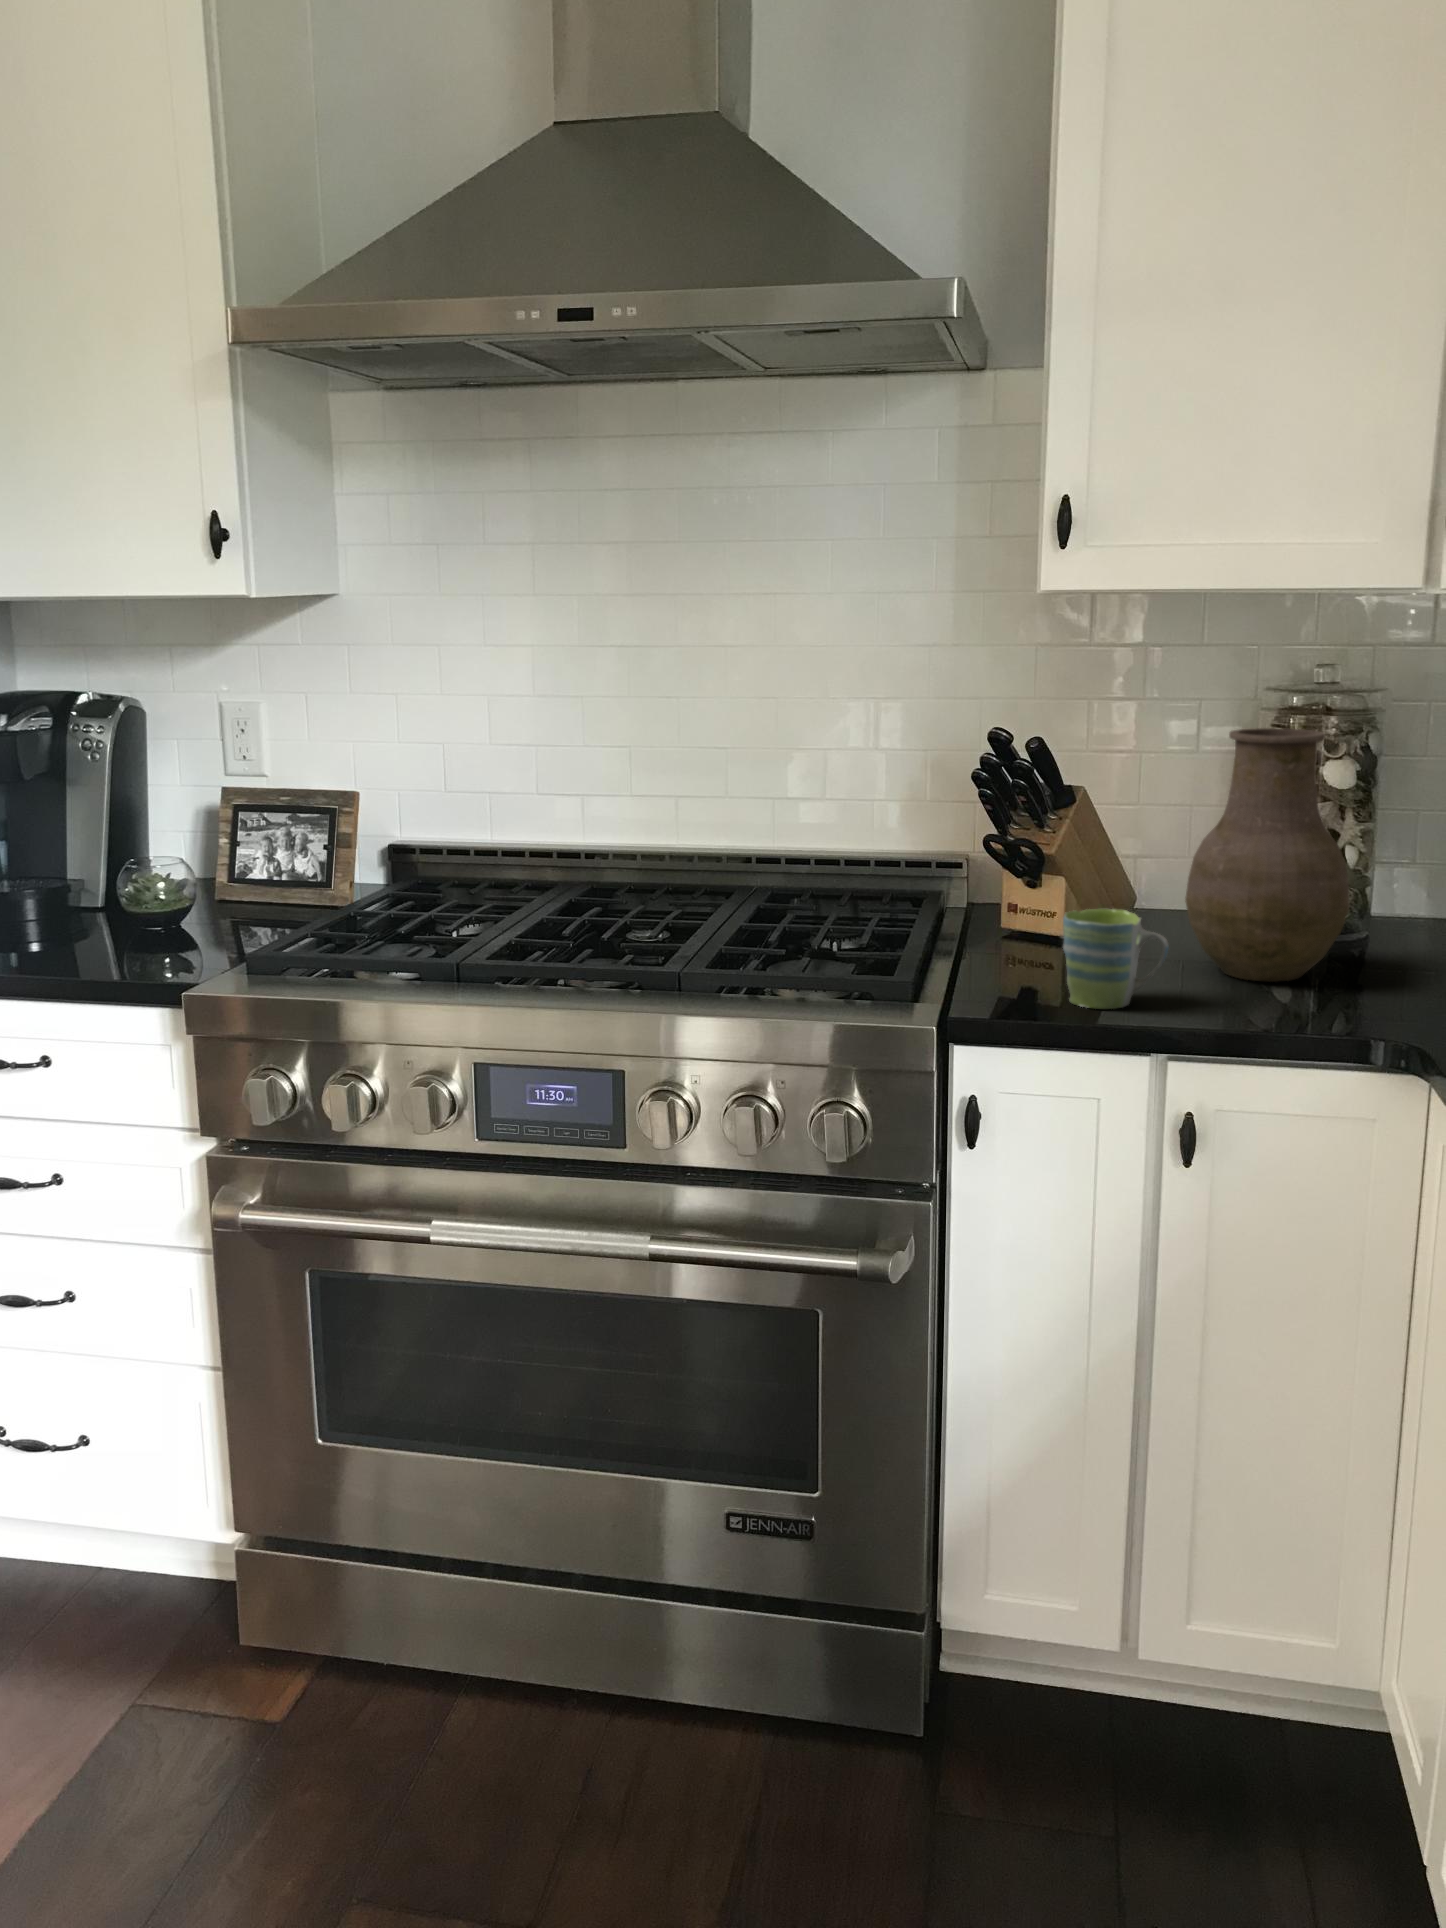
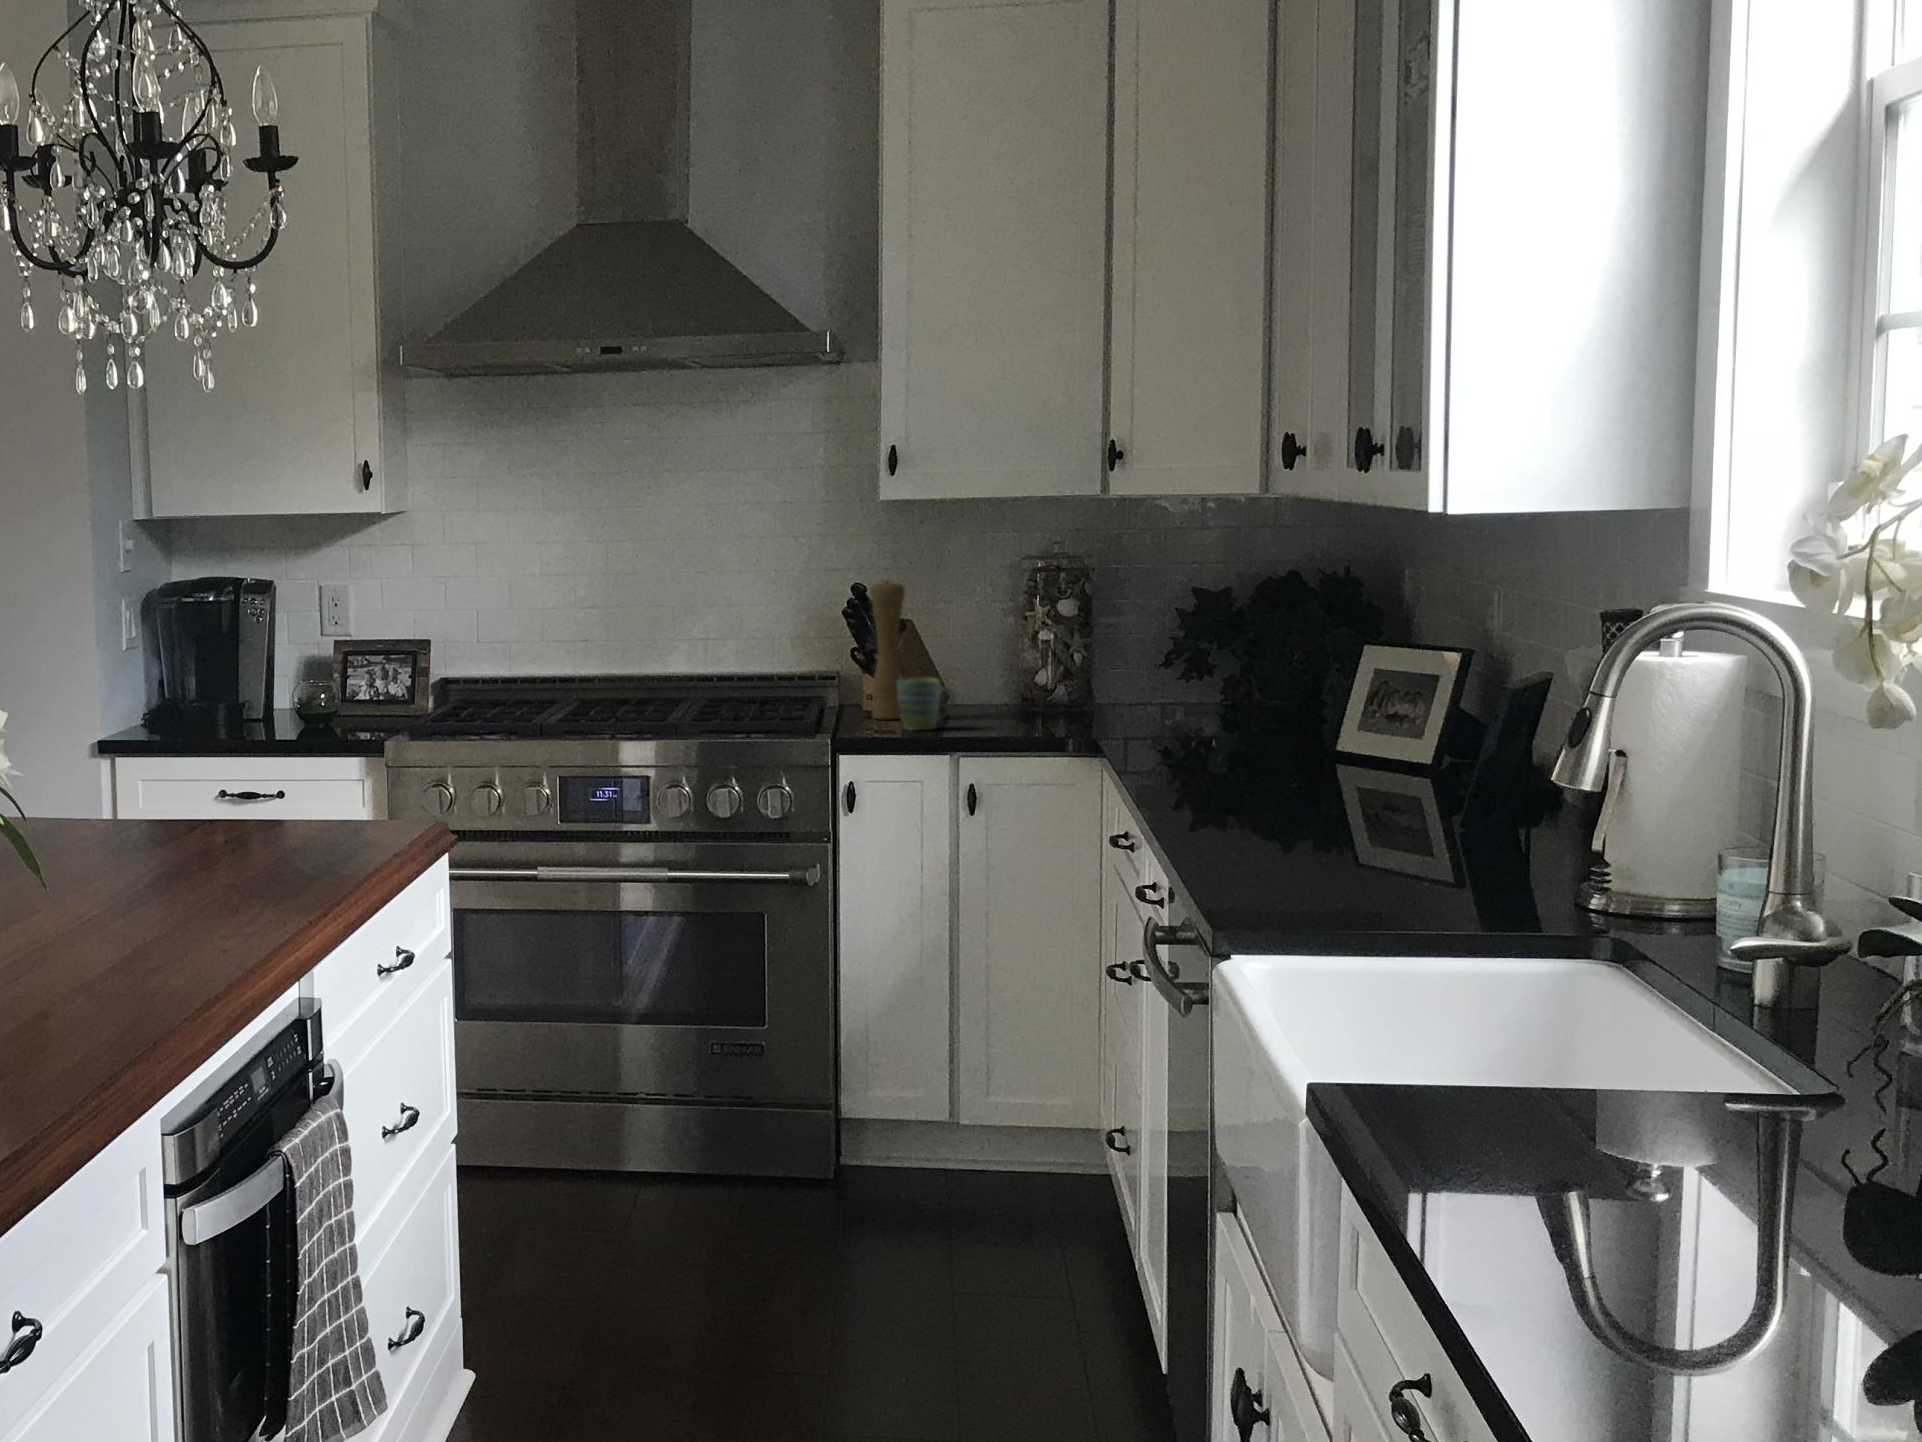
pepper mill: none [1014,727,1078,962] -> present [870,581,905,719]
vase: present [1185,728,1349,982] -> none [971,578,1063,722]

